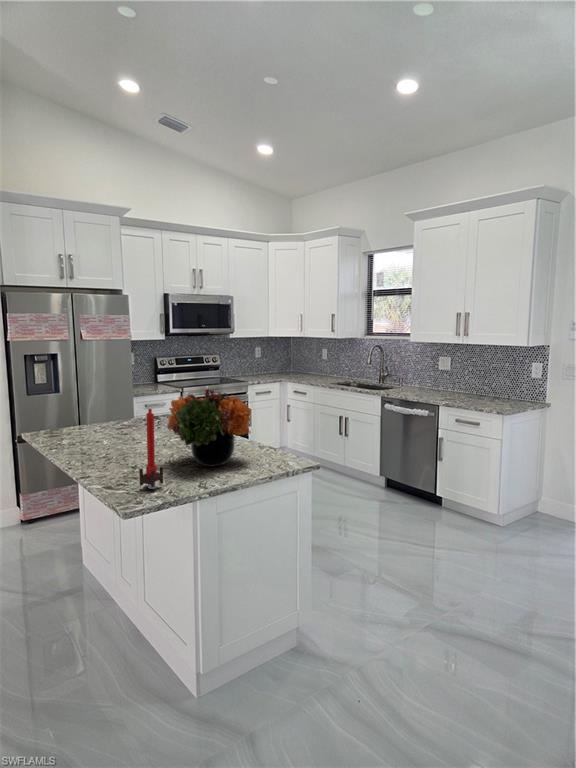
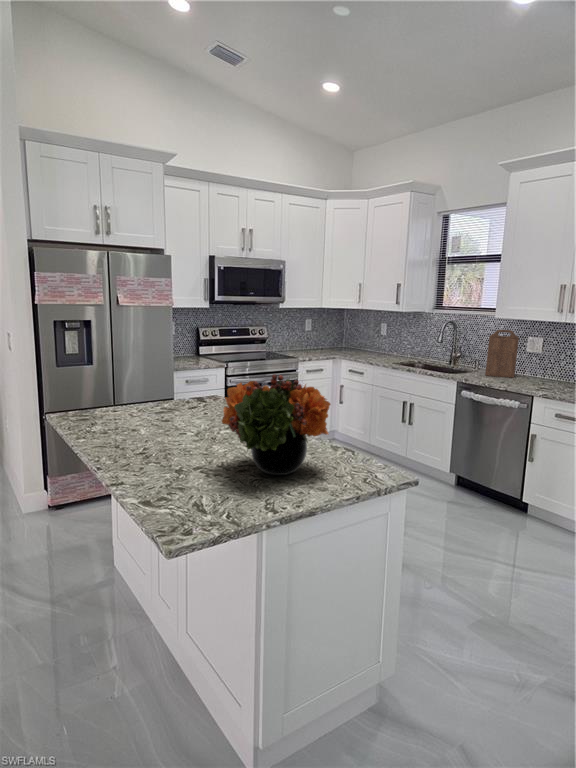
cutting board: none [405,351,431,391] -> present [485,330,519,378]
candle: present [139,409,163,489] -> none [188,402,219,509]

